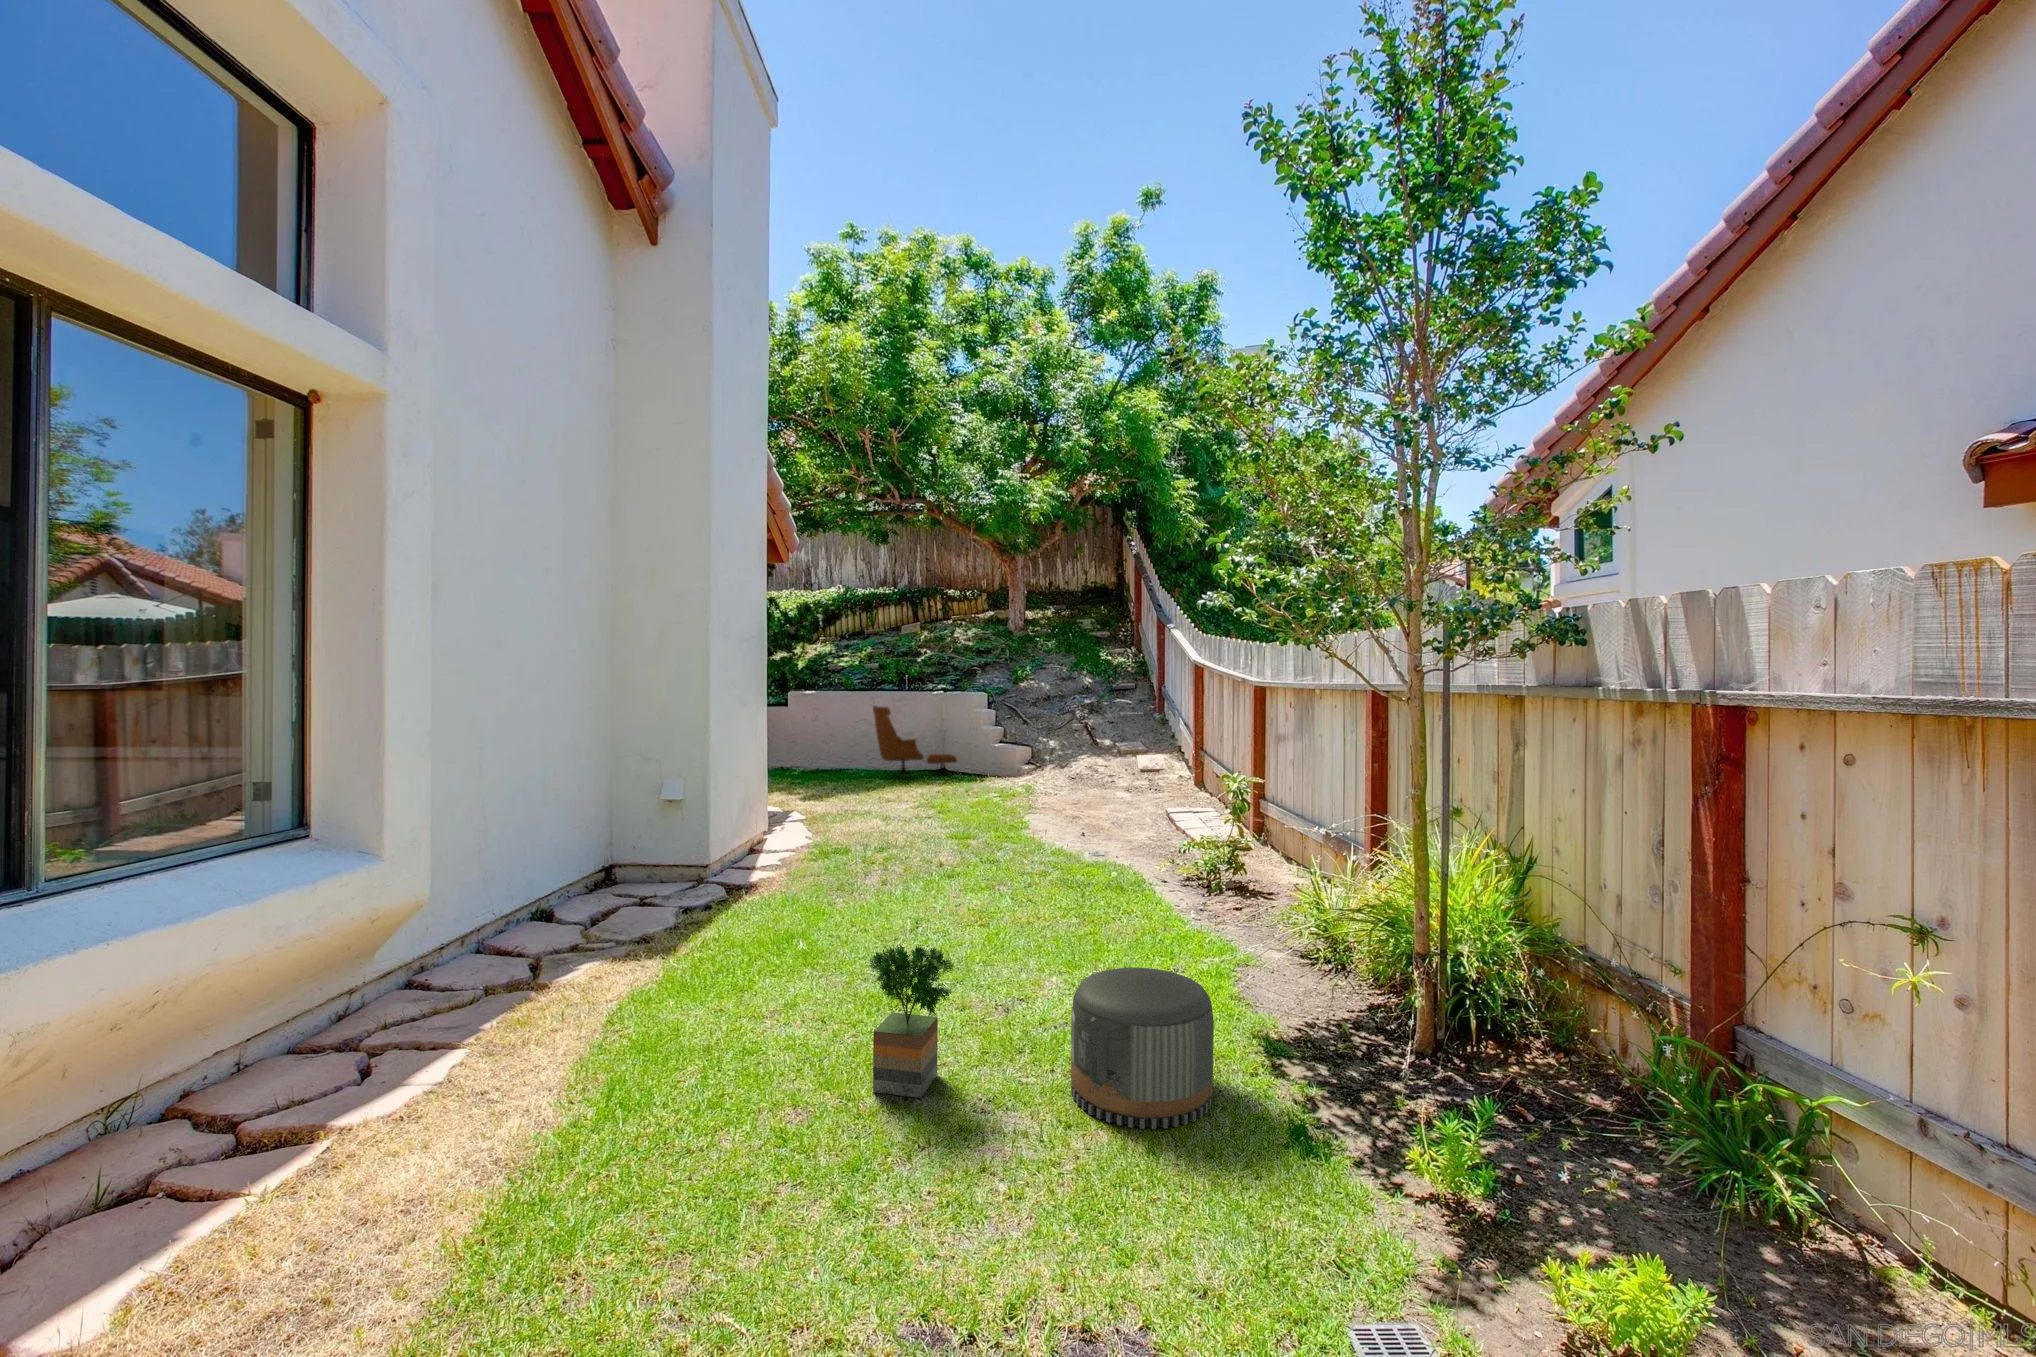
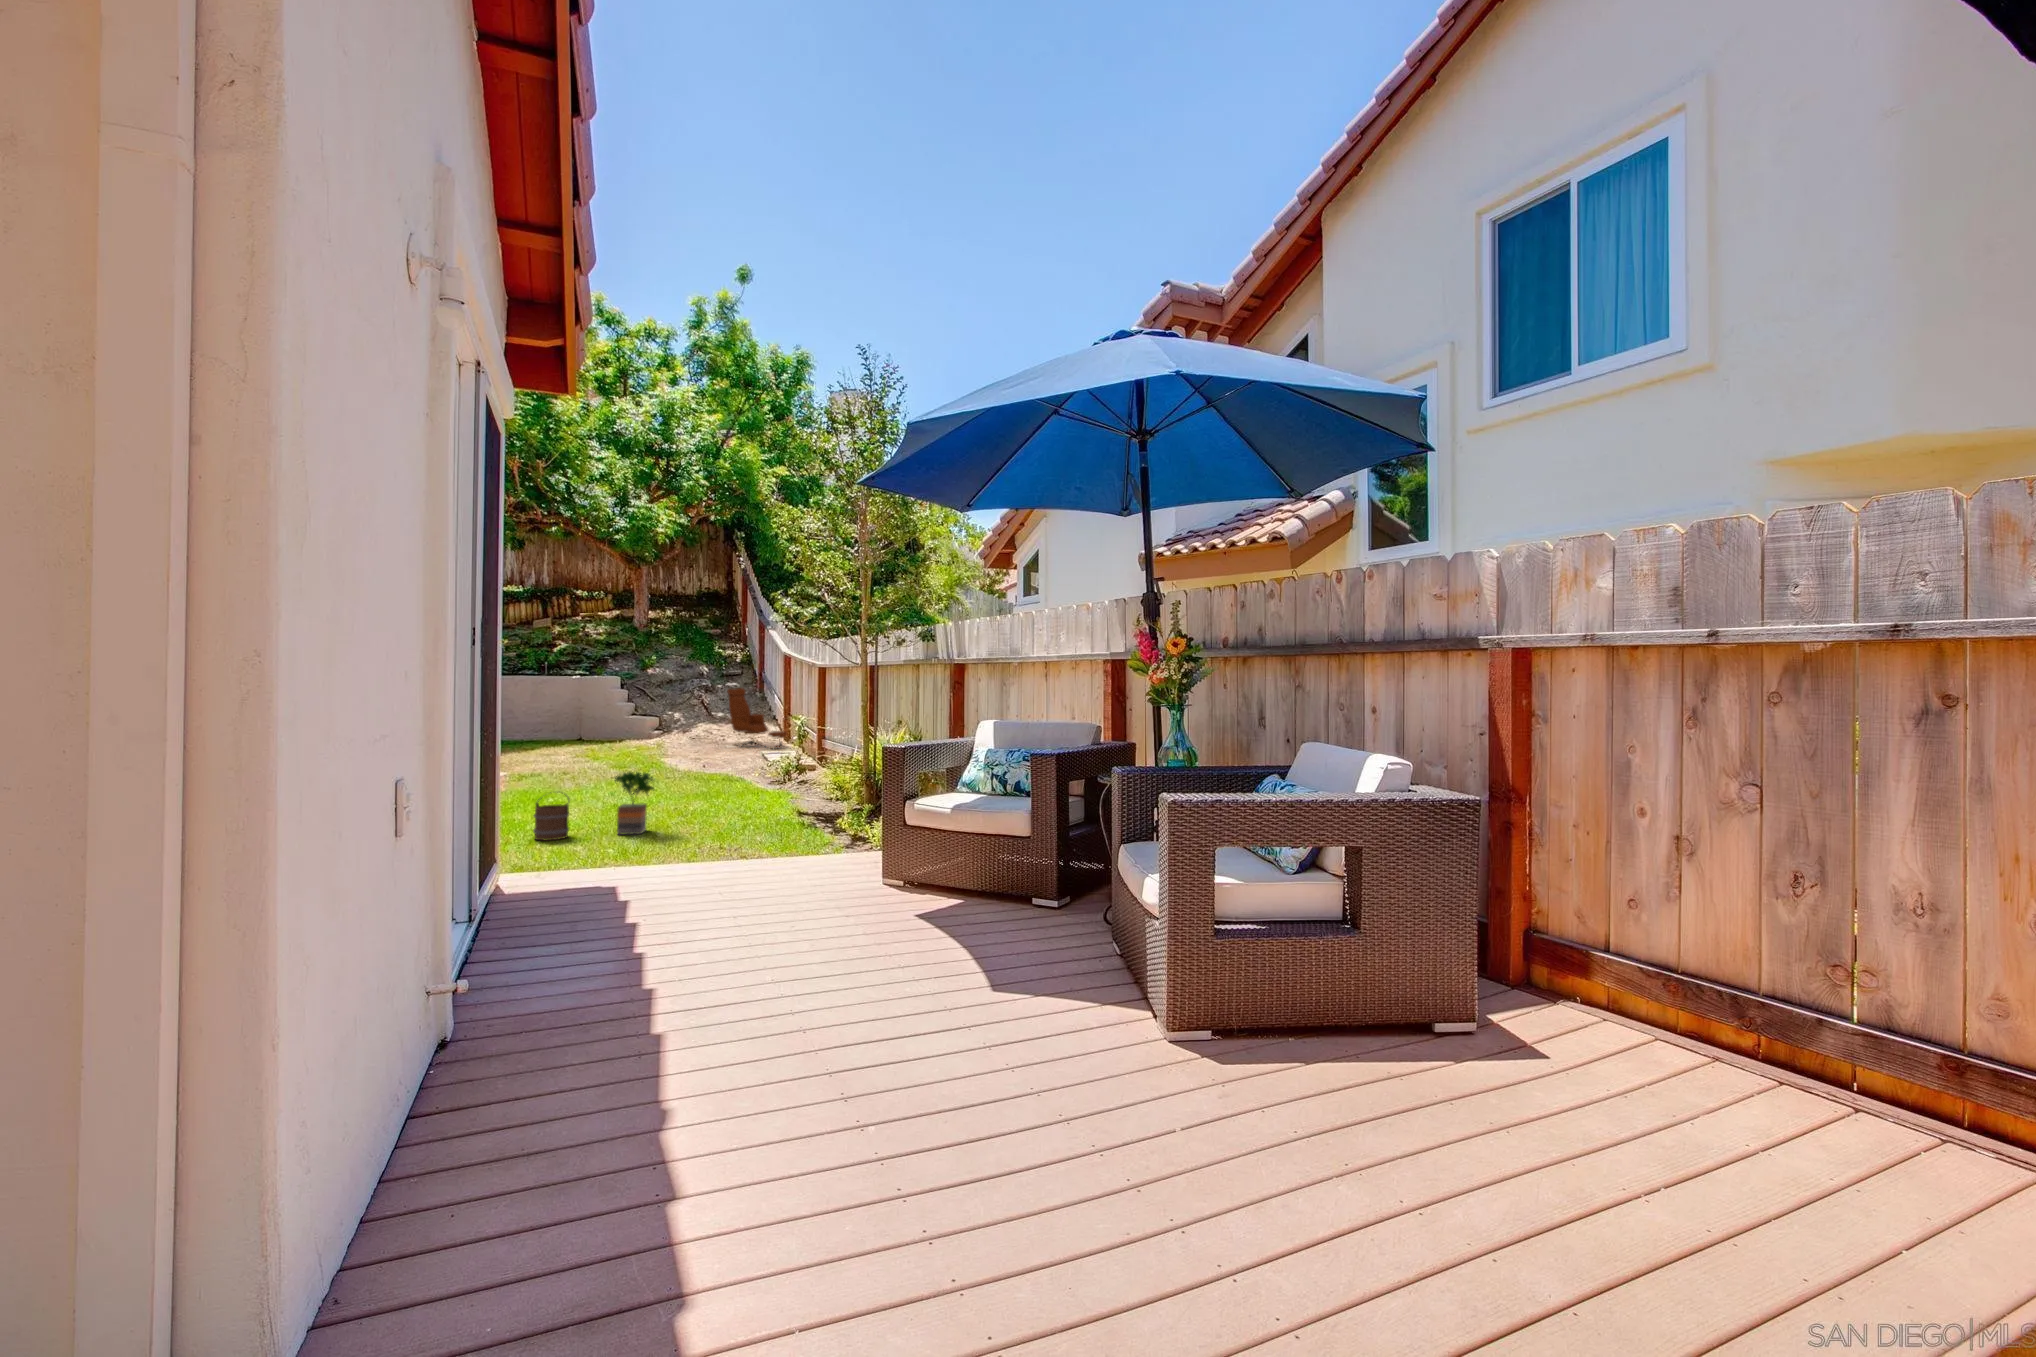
lounge chair: present [873,706,957,778] -> present [727,688,791,749]
pouf: present [1071,968,1214,1129] -> none [711,778,774,833]
bucket: none [710,982,783,1101] -> present [533,792,569,840]

